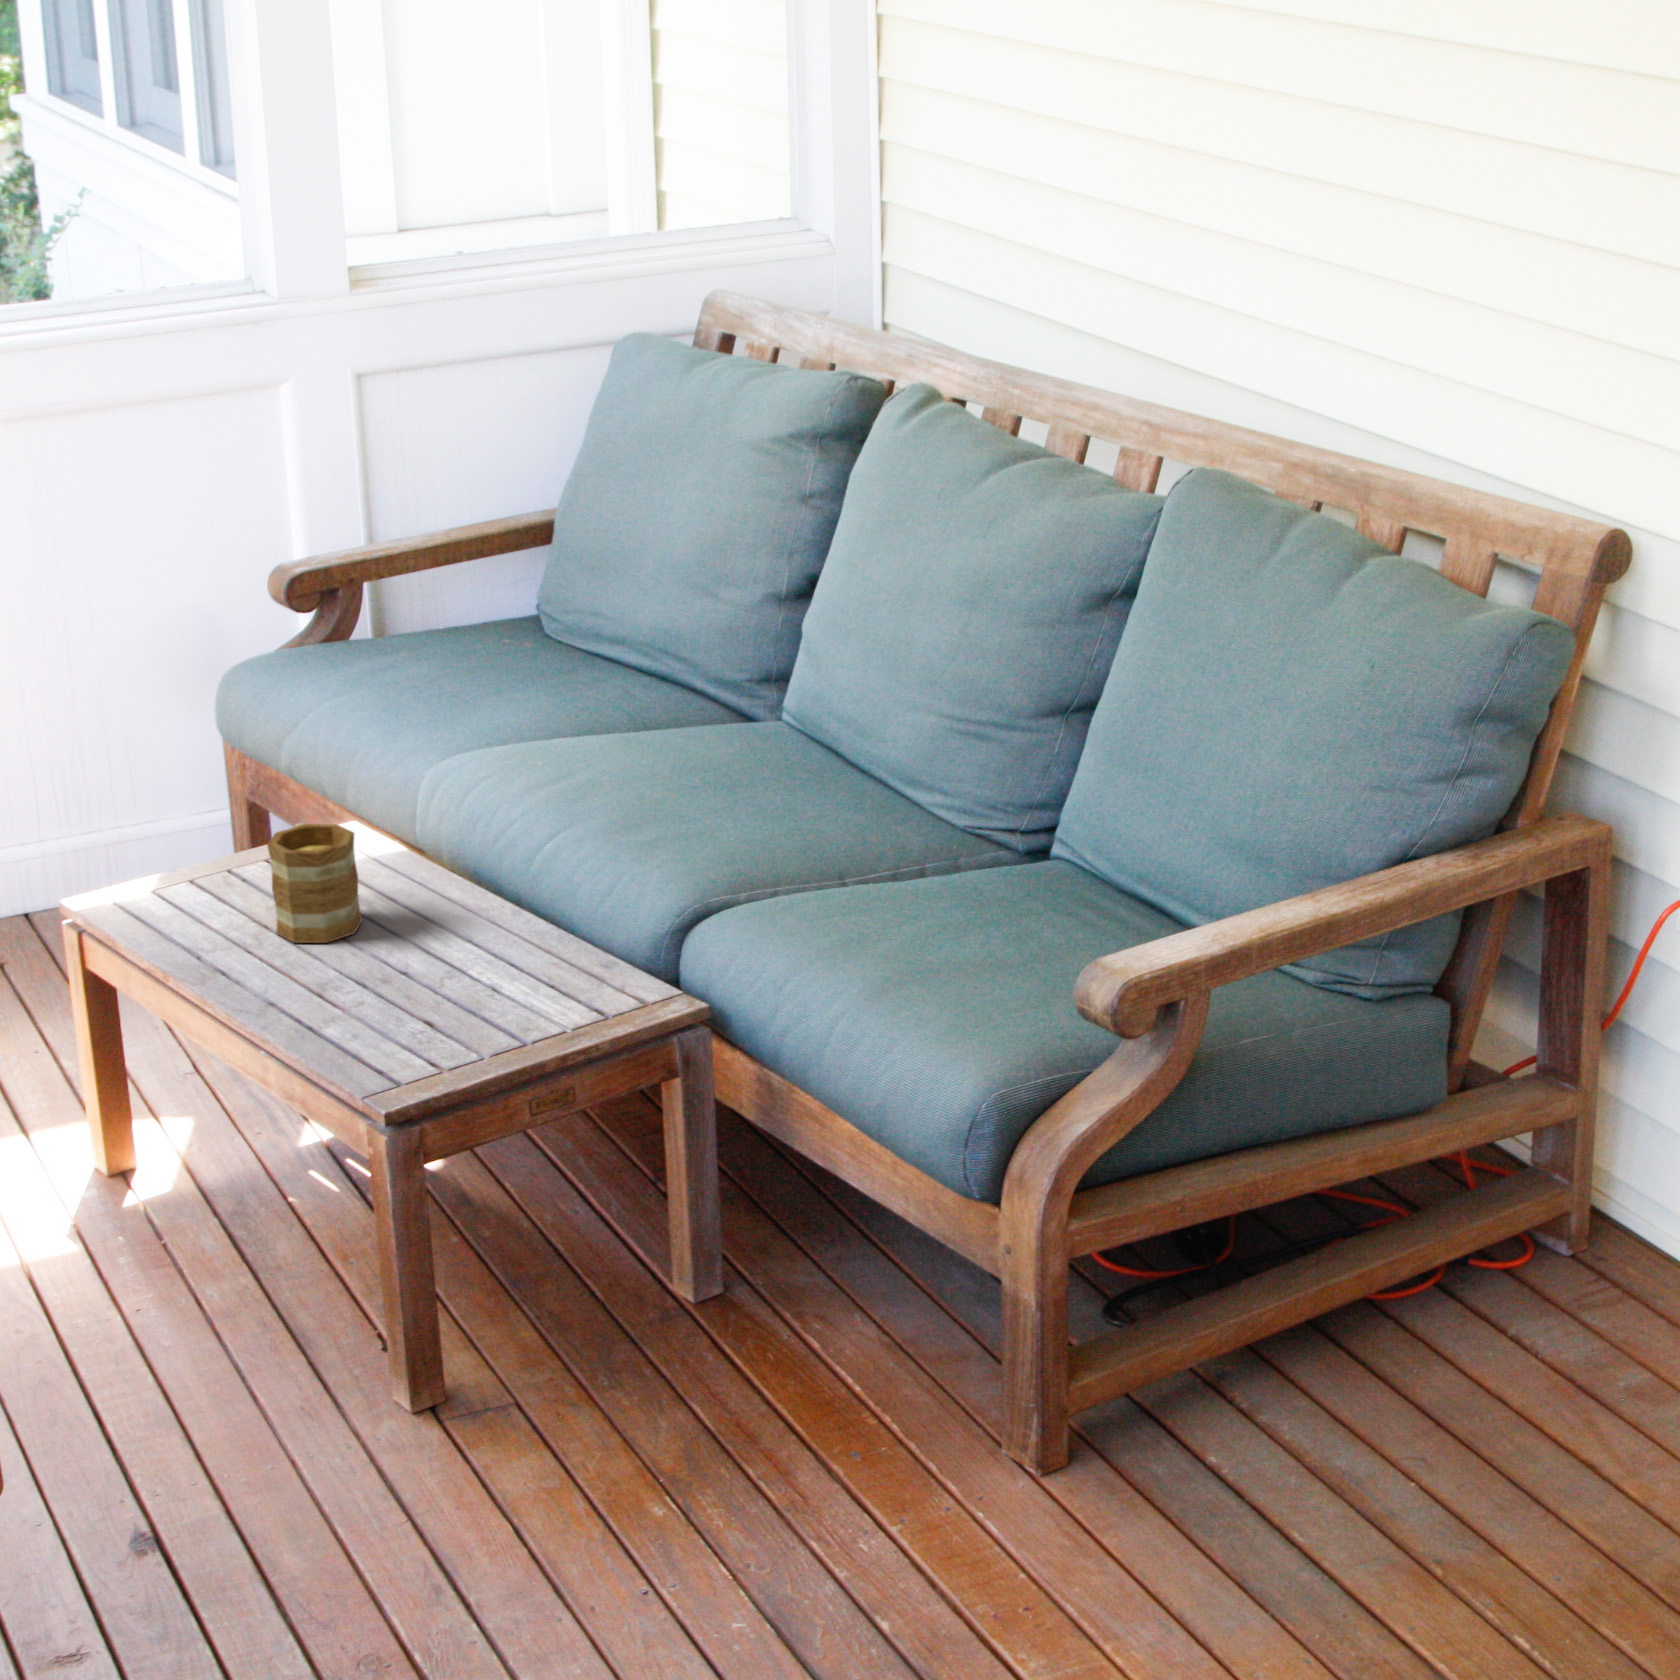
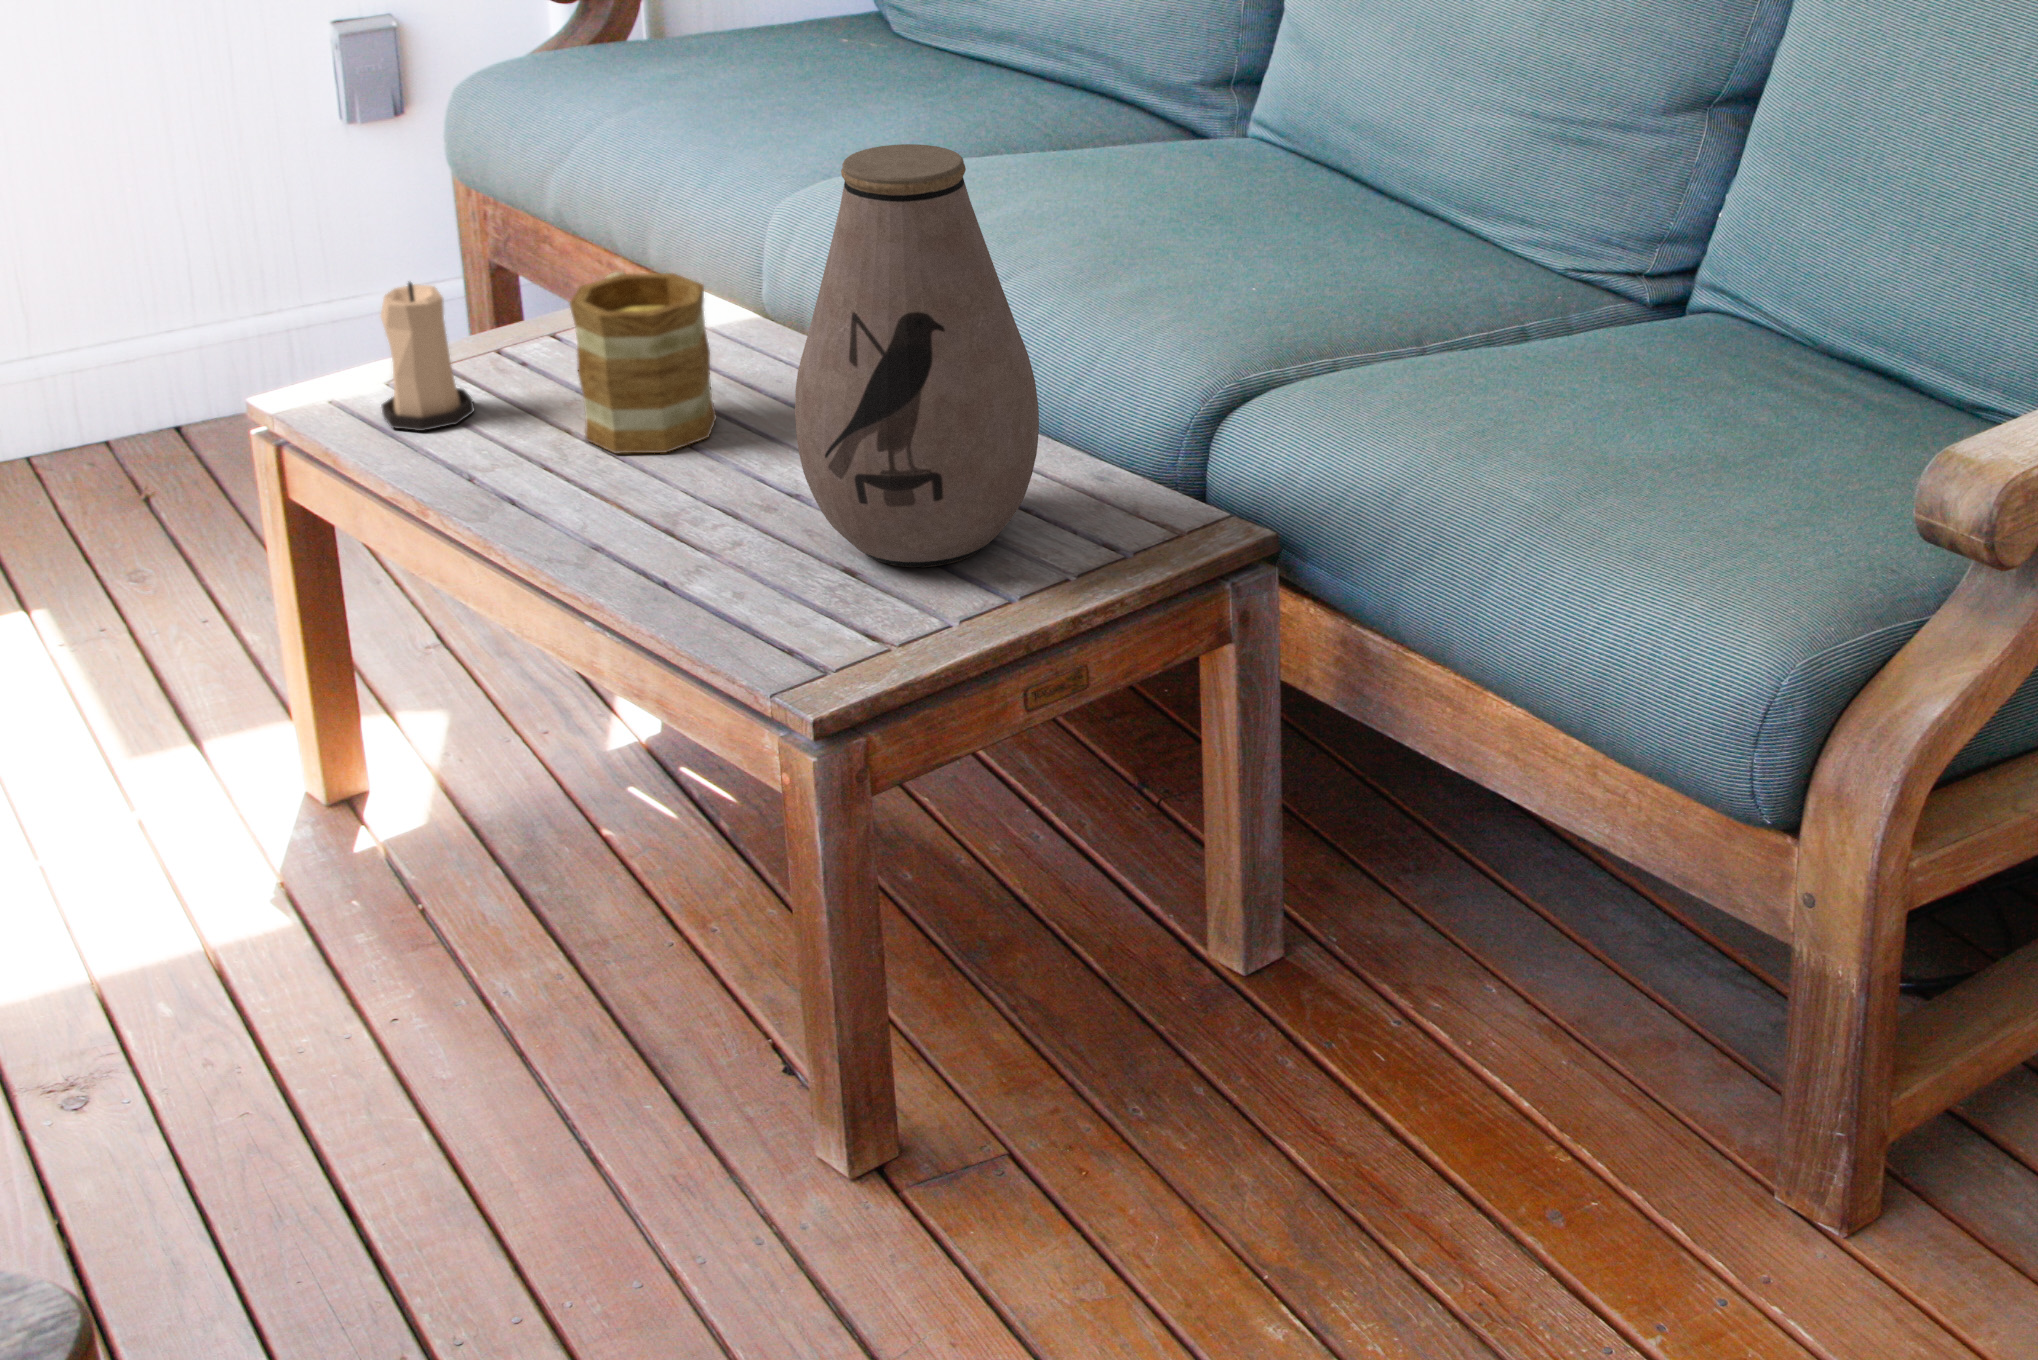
vase: none [394,750,550,1021] -> present [795,144,1039,567]
candle: none [151,827,209,925] -> present [381,282,474,431]

